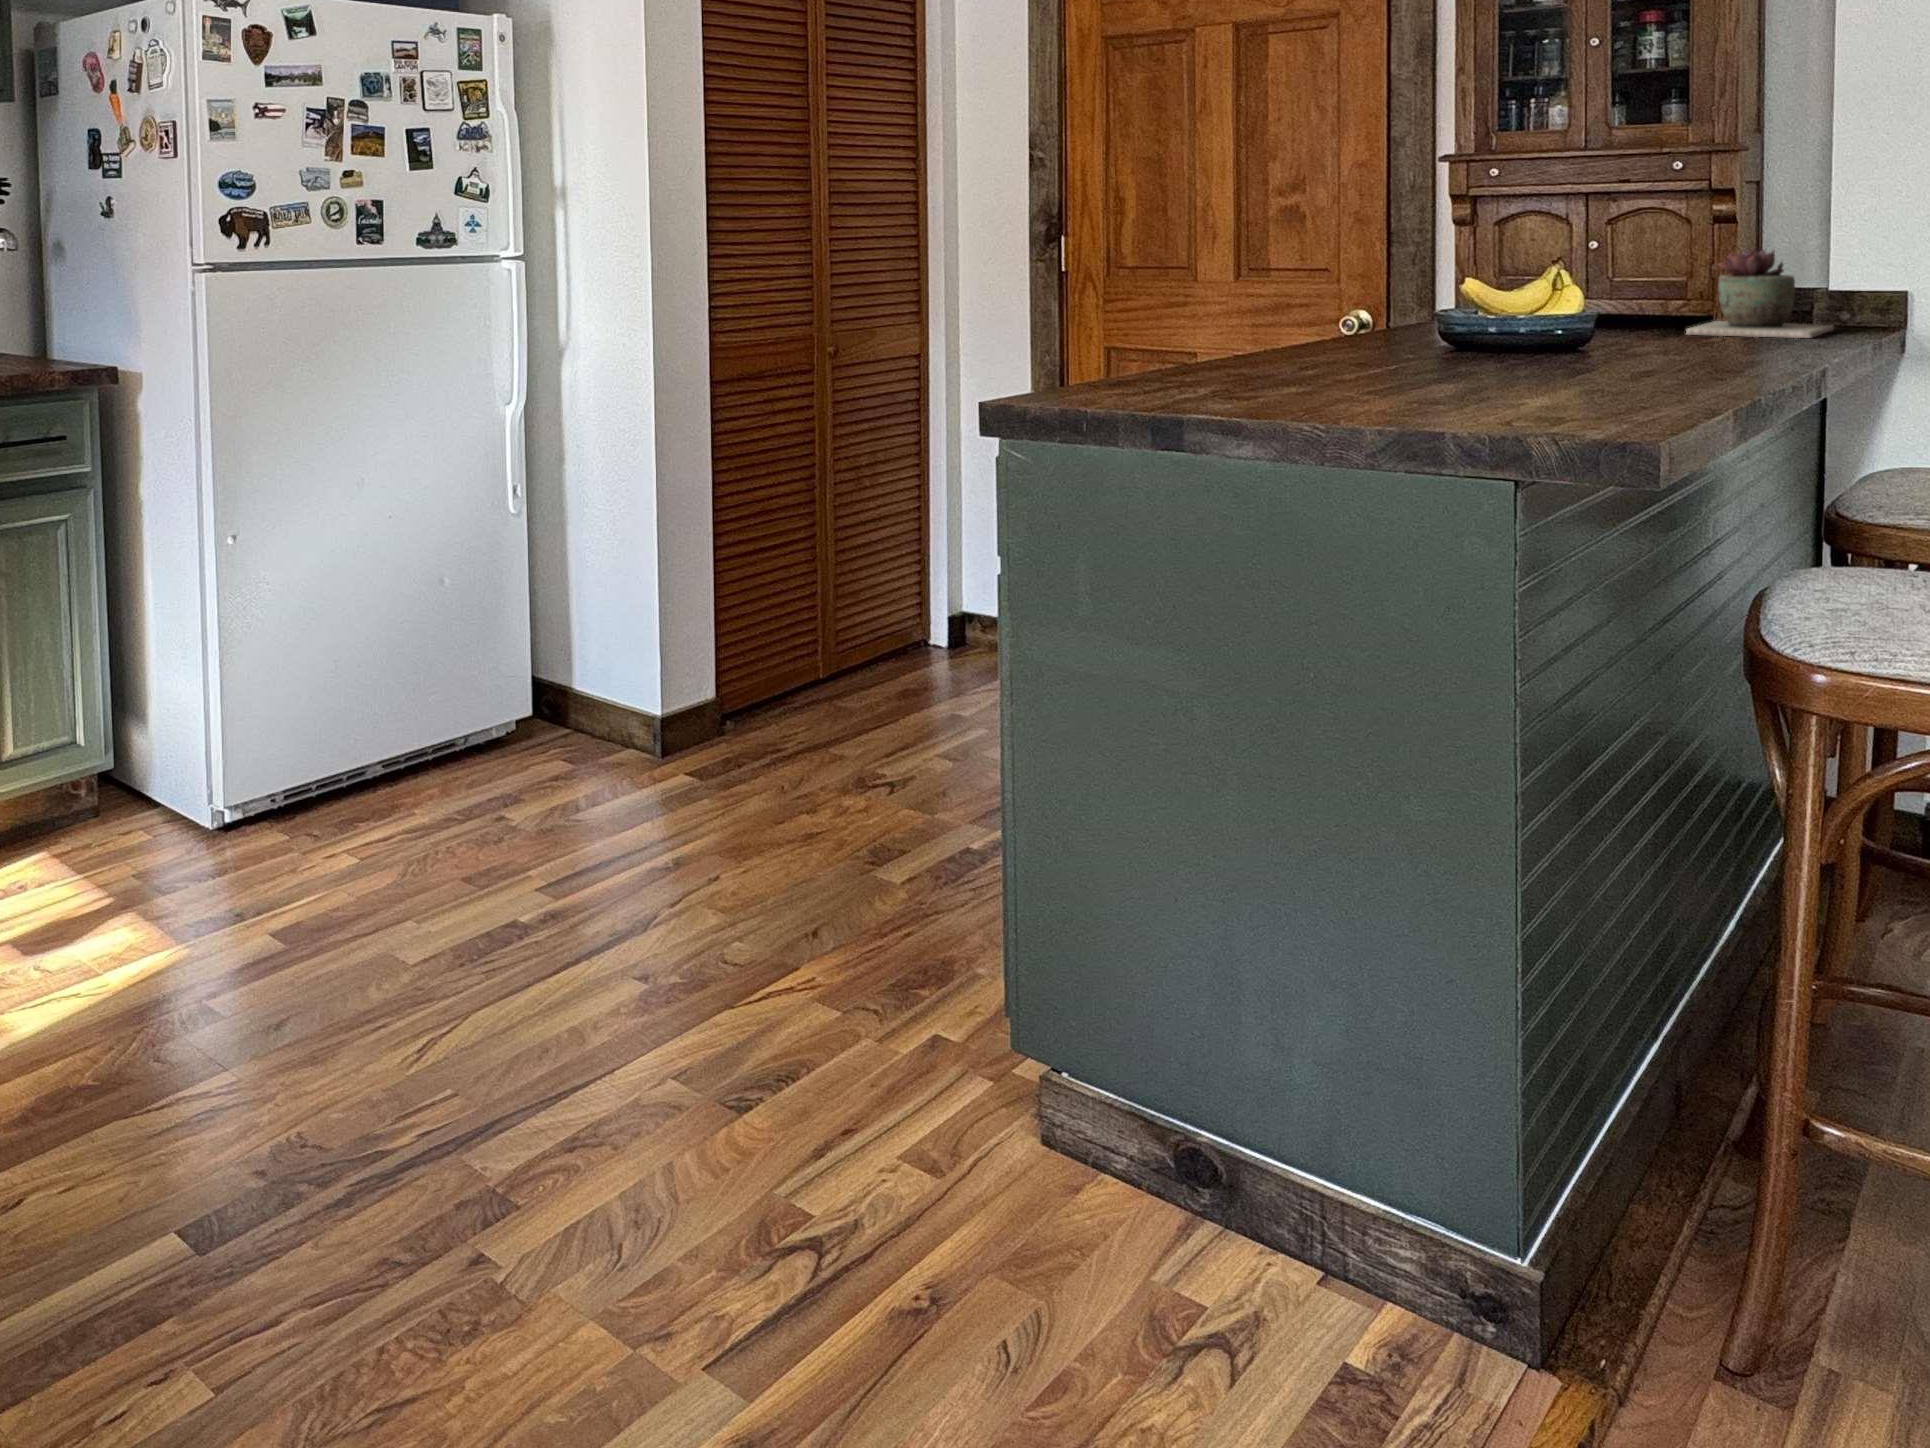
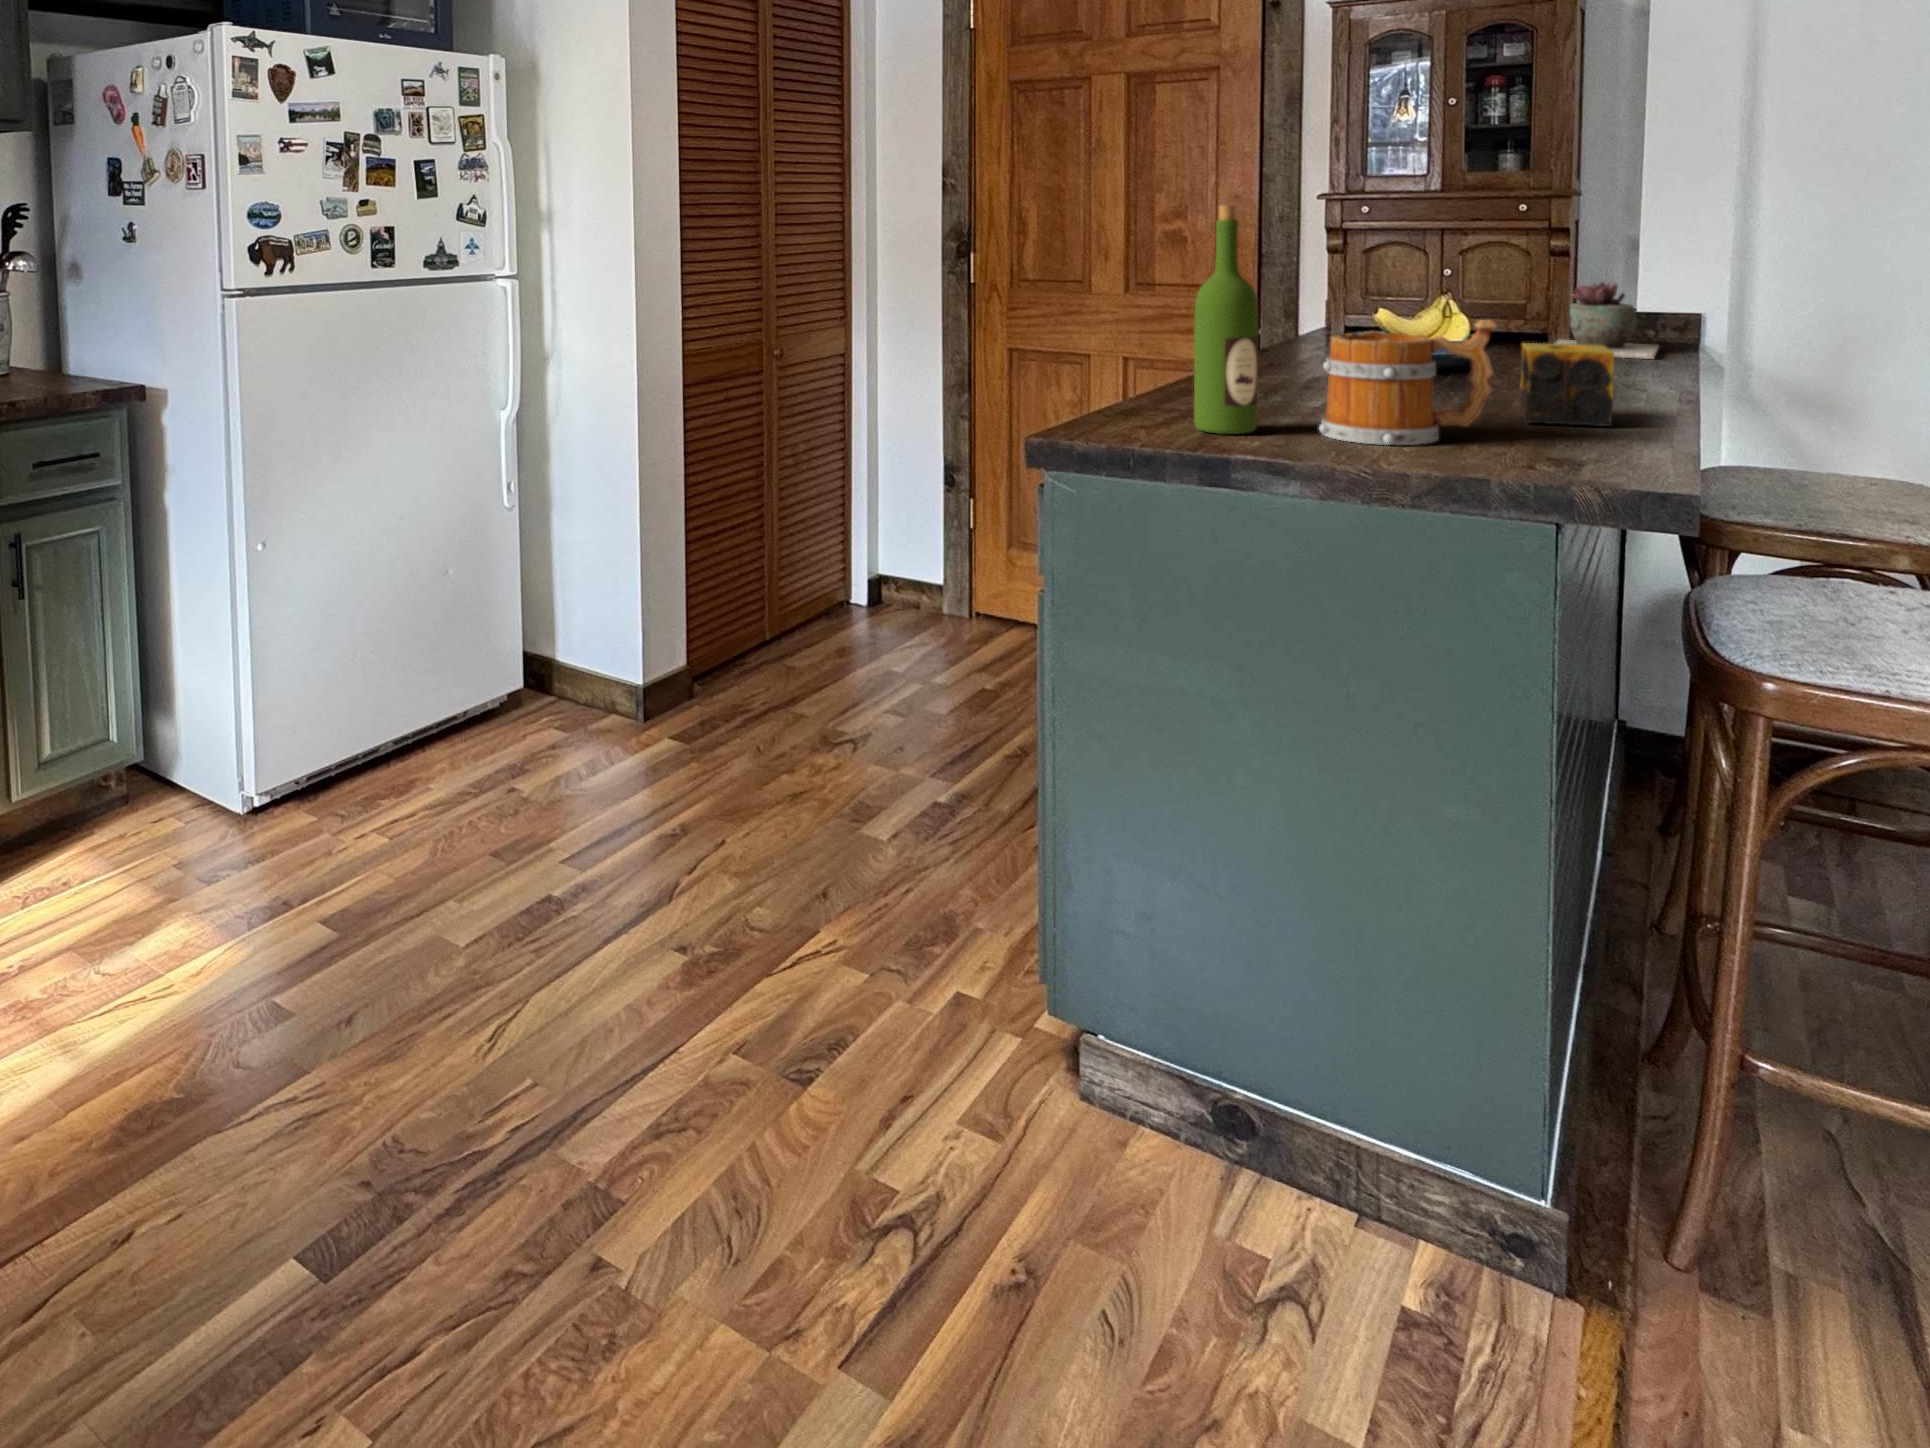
wine bottle: none [1155,139,1225,393] -> present [1194,205,1258,434]
mug: none [1288,261,1481,401] -> present [1319,320,1496,445]
candle: none [1543,297,1647,387] -> present [1519,343,1615,426]

